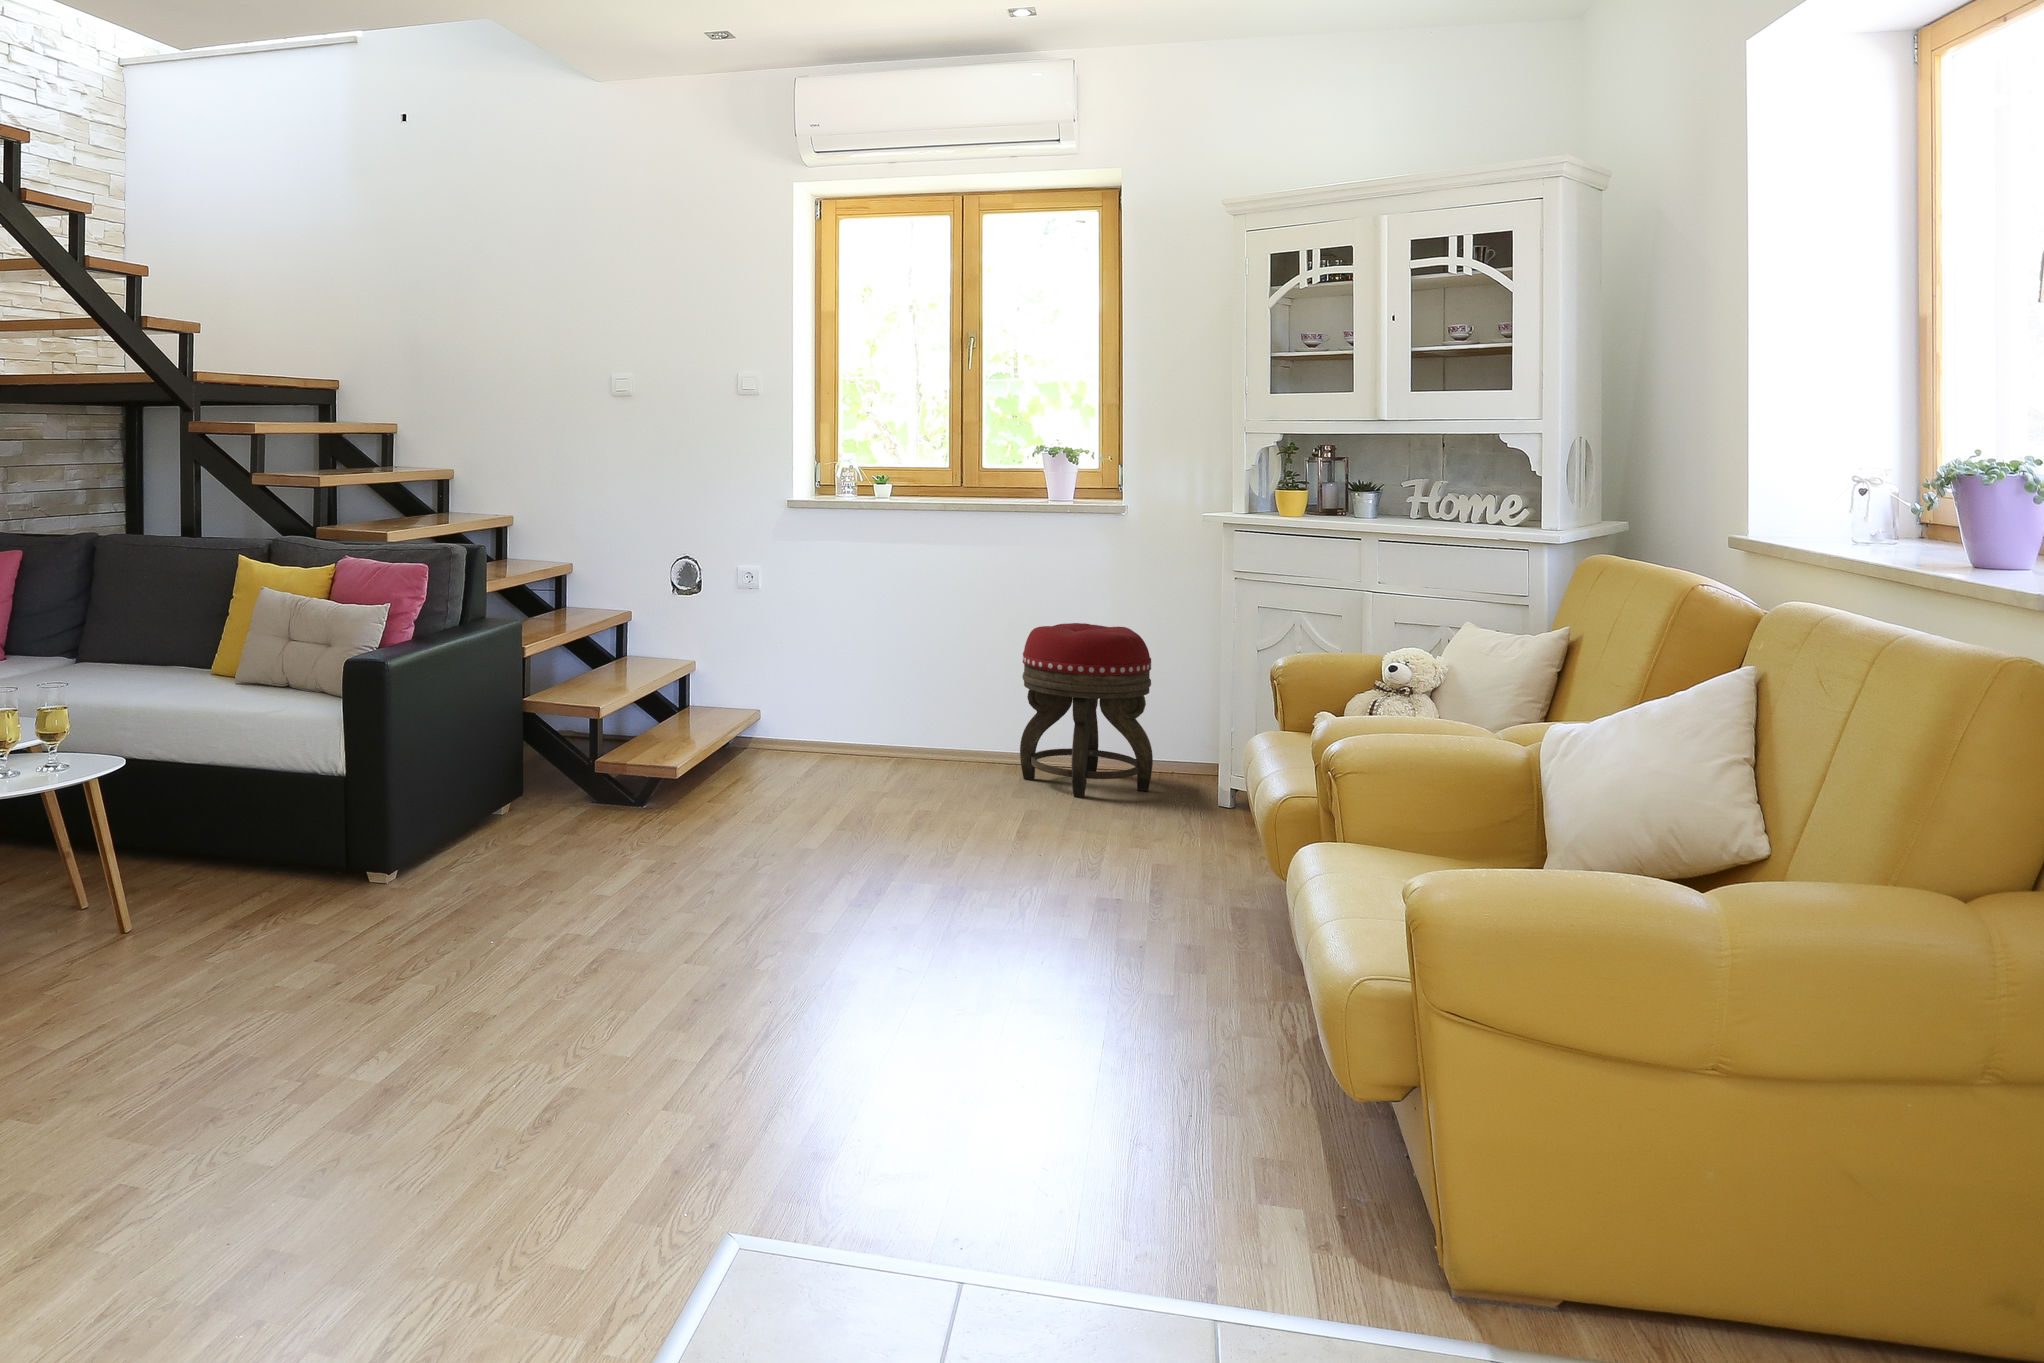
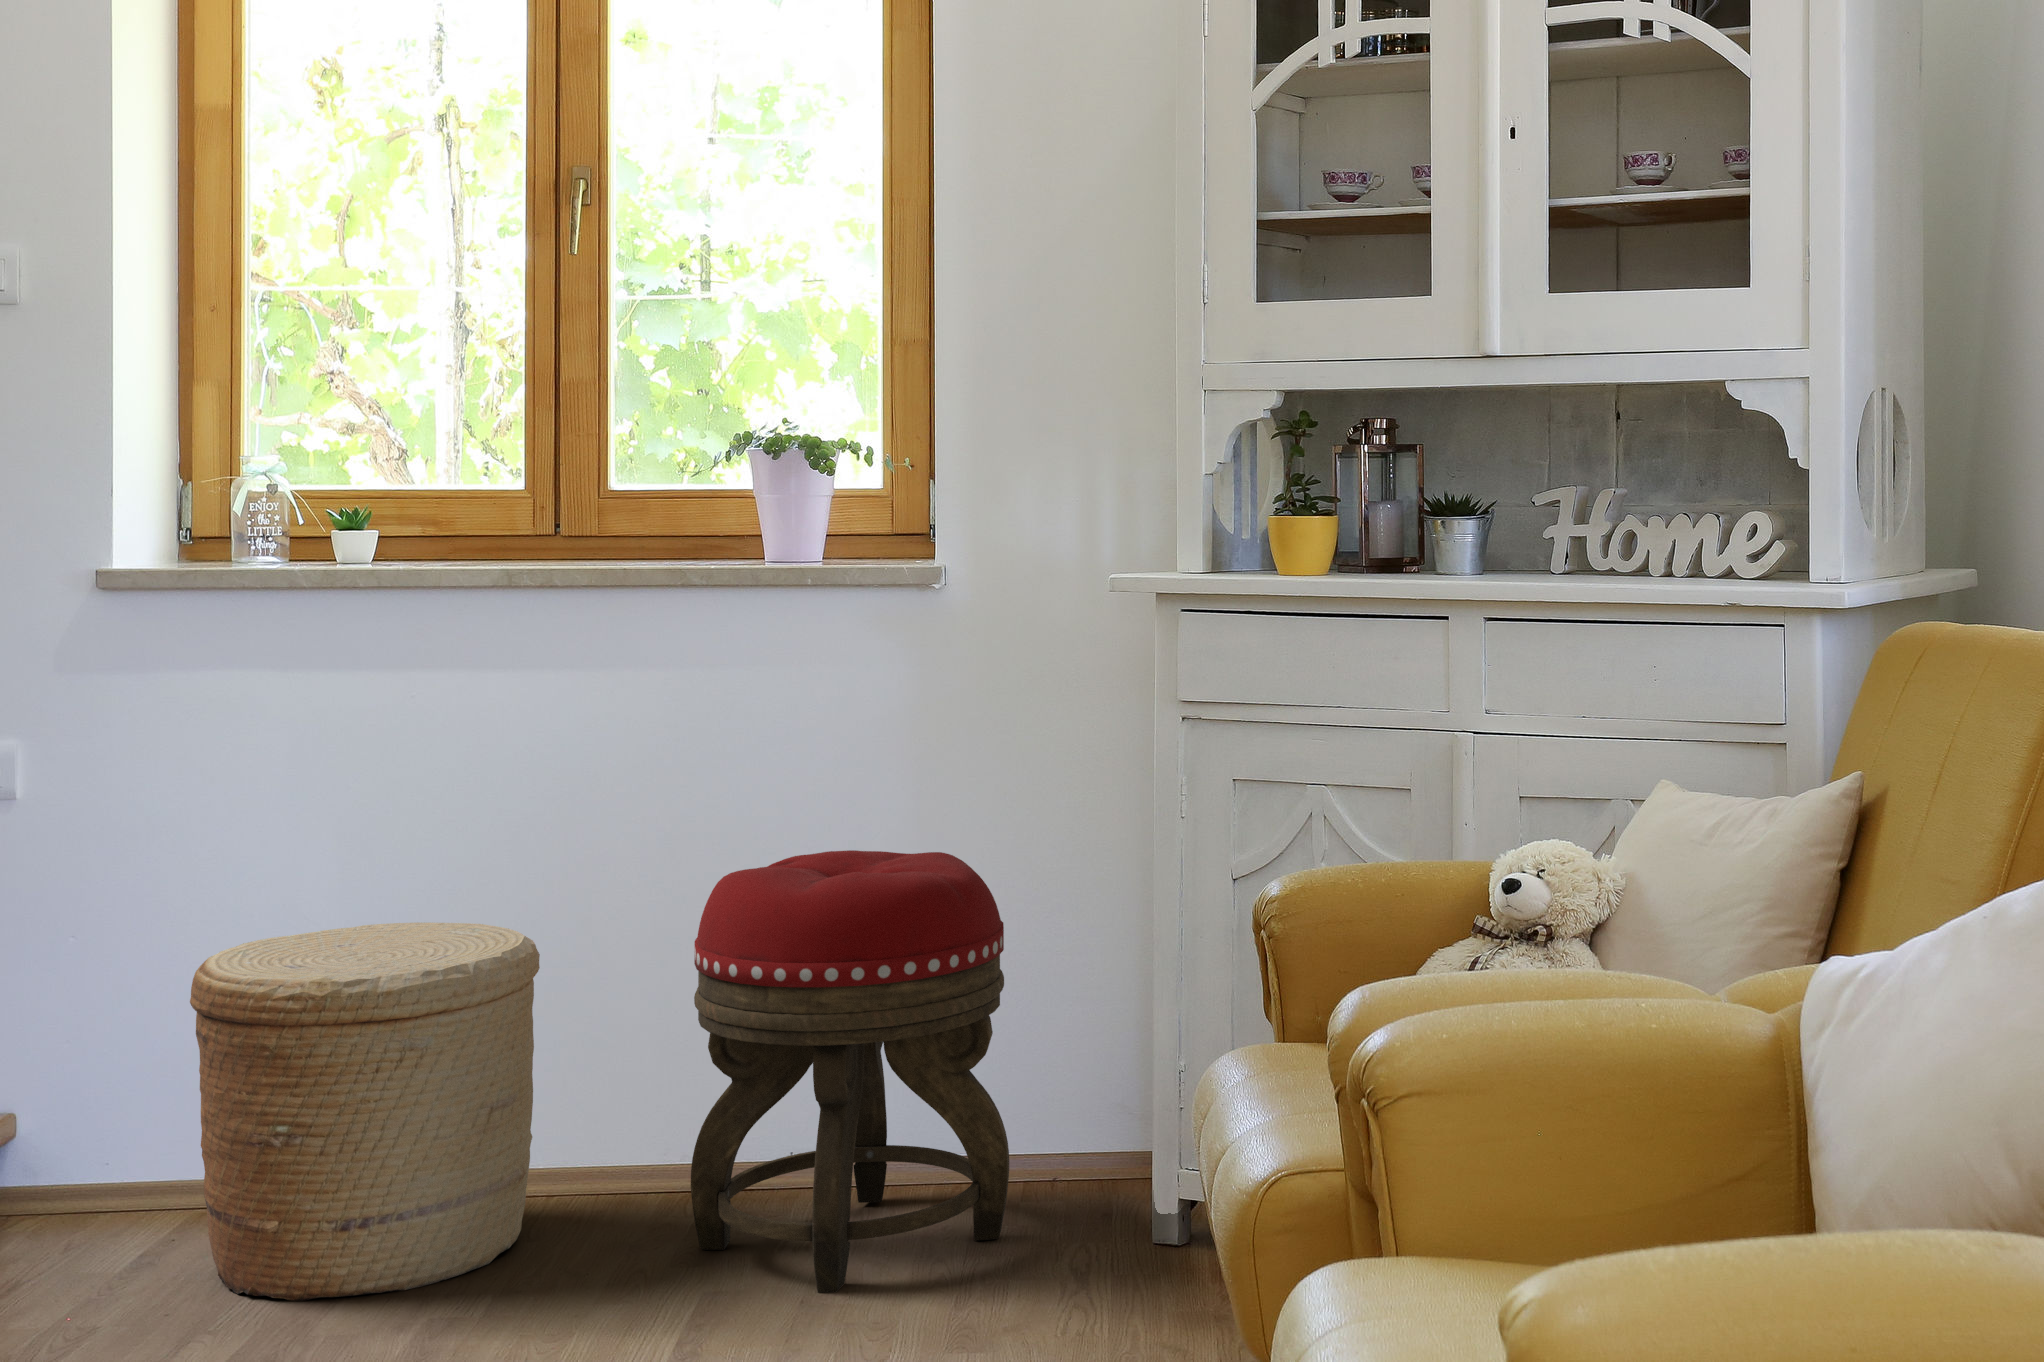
woven basket: none [836,639,959,776] -> present [190,922,540,1301]

